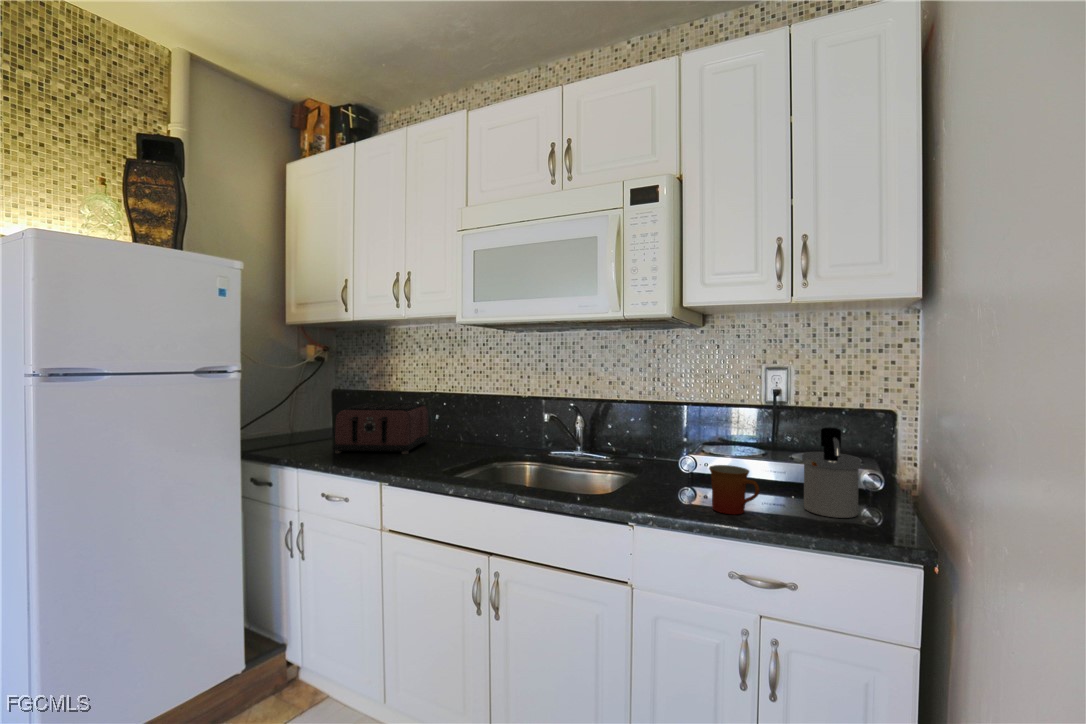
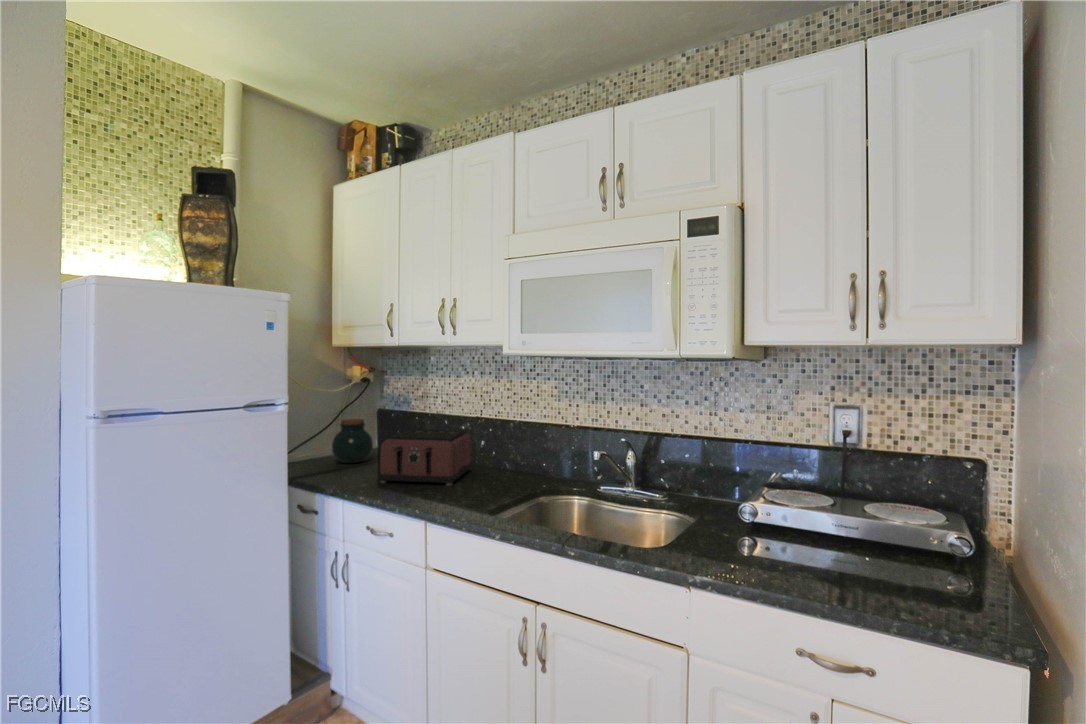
jar: none [287,396,329,439] -> present [332,419,373,463]
soap dispenser: present [802,428,861,518] -> none [878,487,946,590]
mug: present [709,465,759,514] -> none [773,523,830,580]

